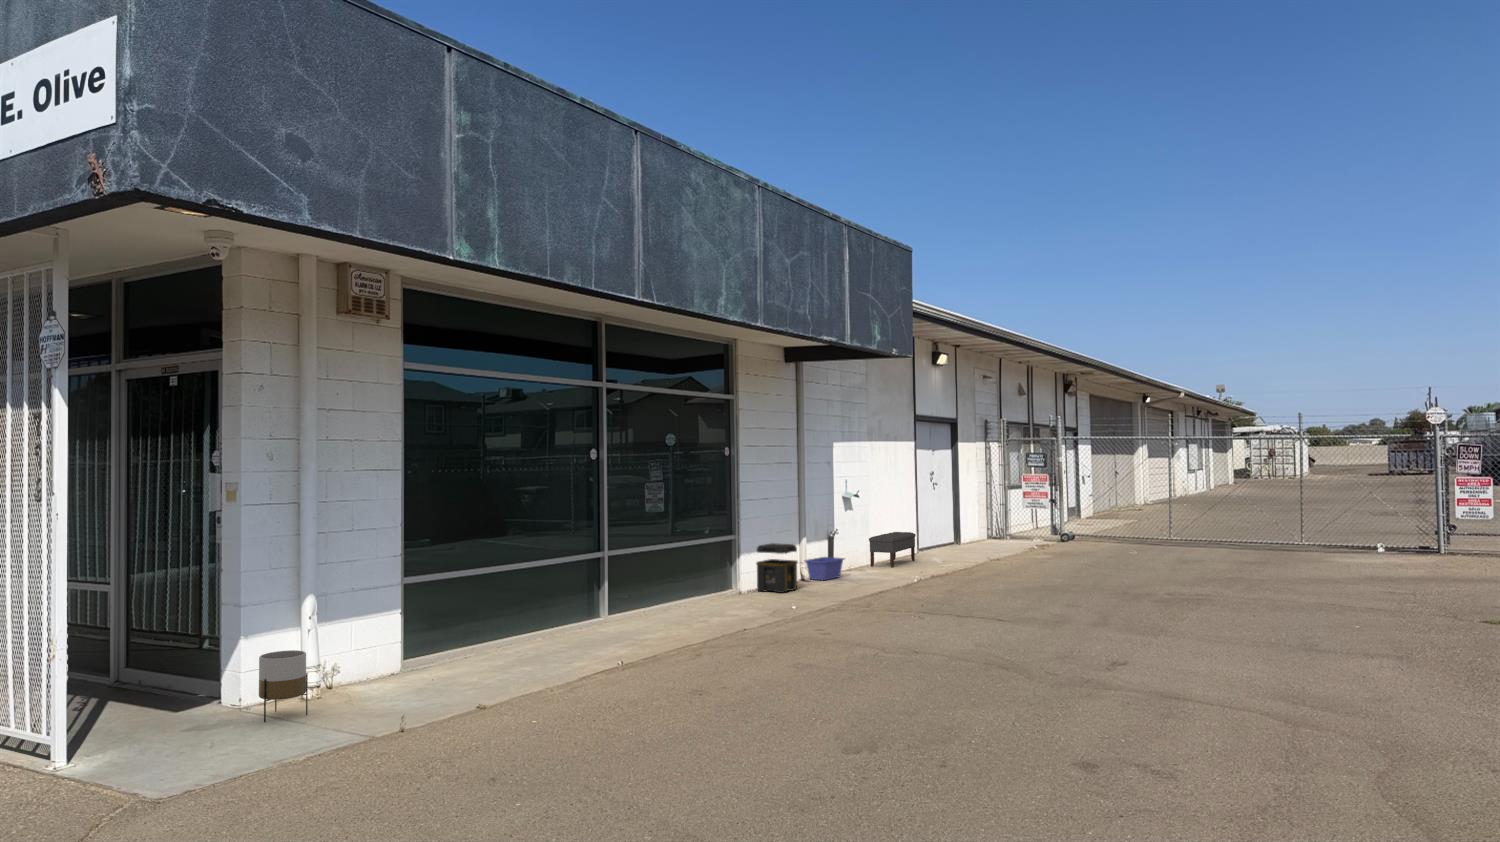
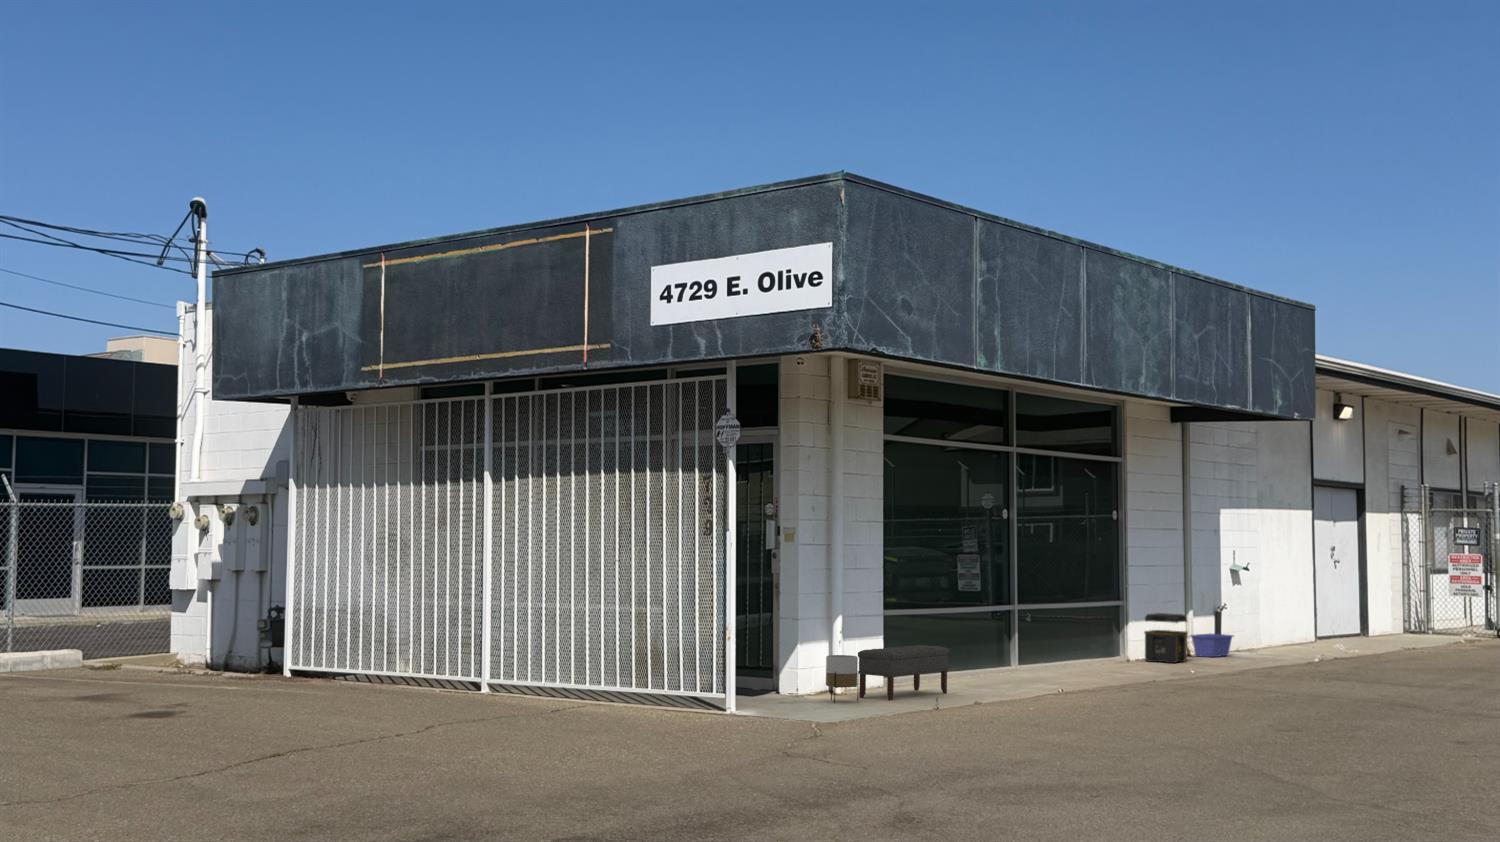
bench: present [869,532,916,568] -> present [858,645,950,700]

